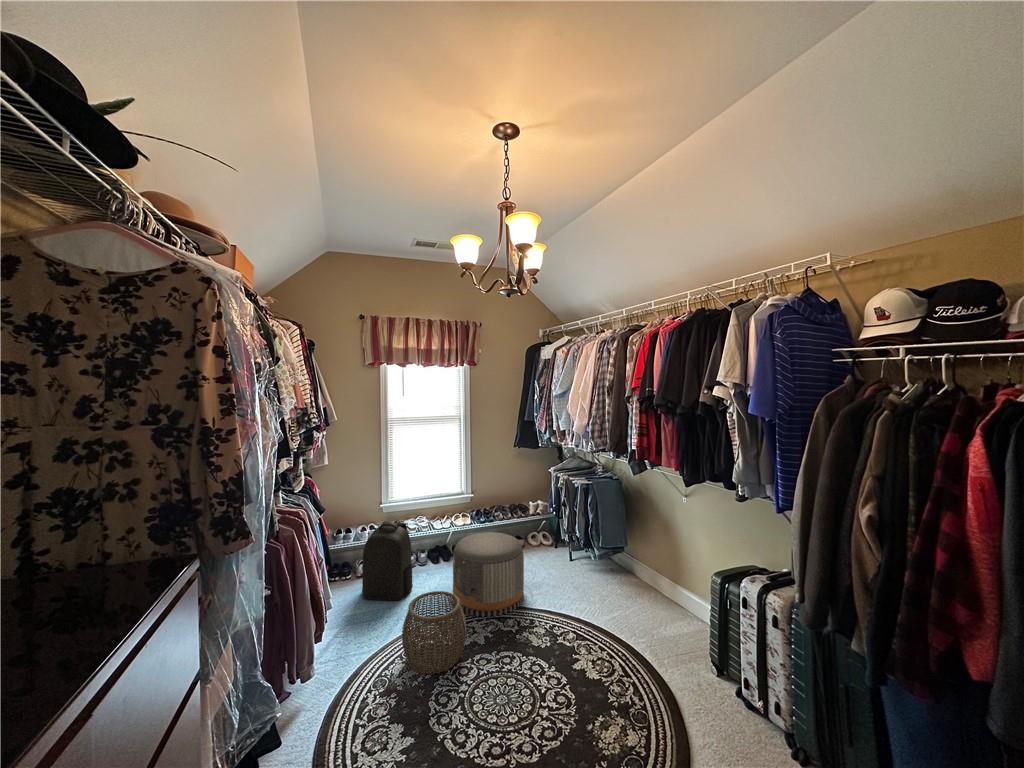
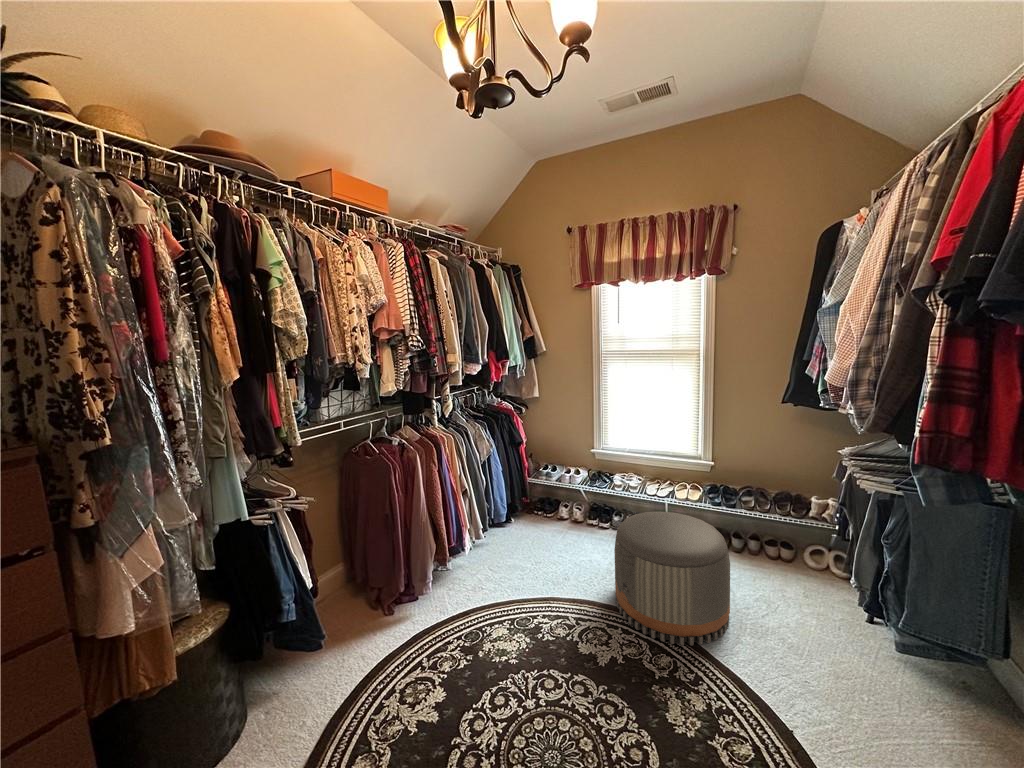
backpack: present [362,522,413,600] -> none [537,468,598,560]
woven basket: present [402,591,467,675] -> none [496,562,578,669]

